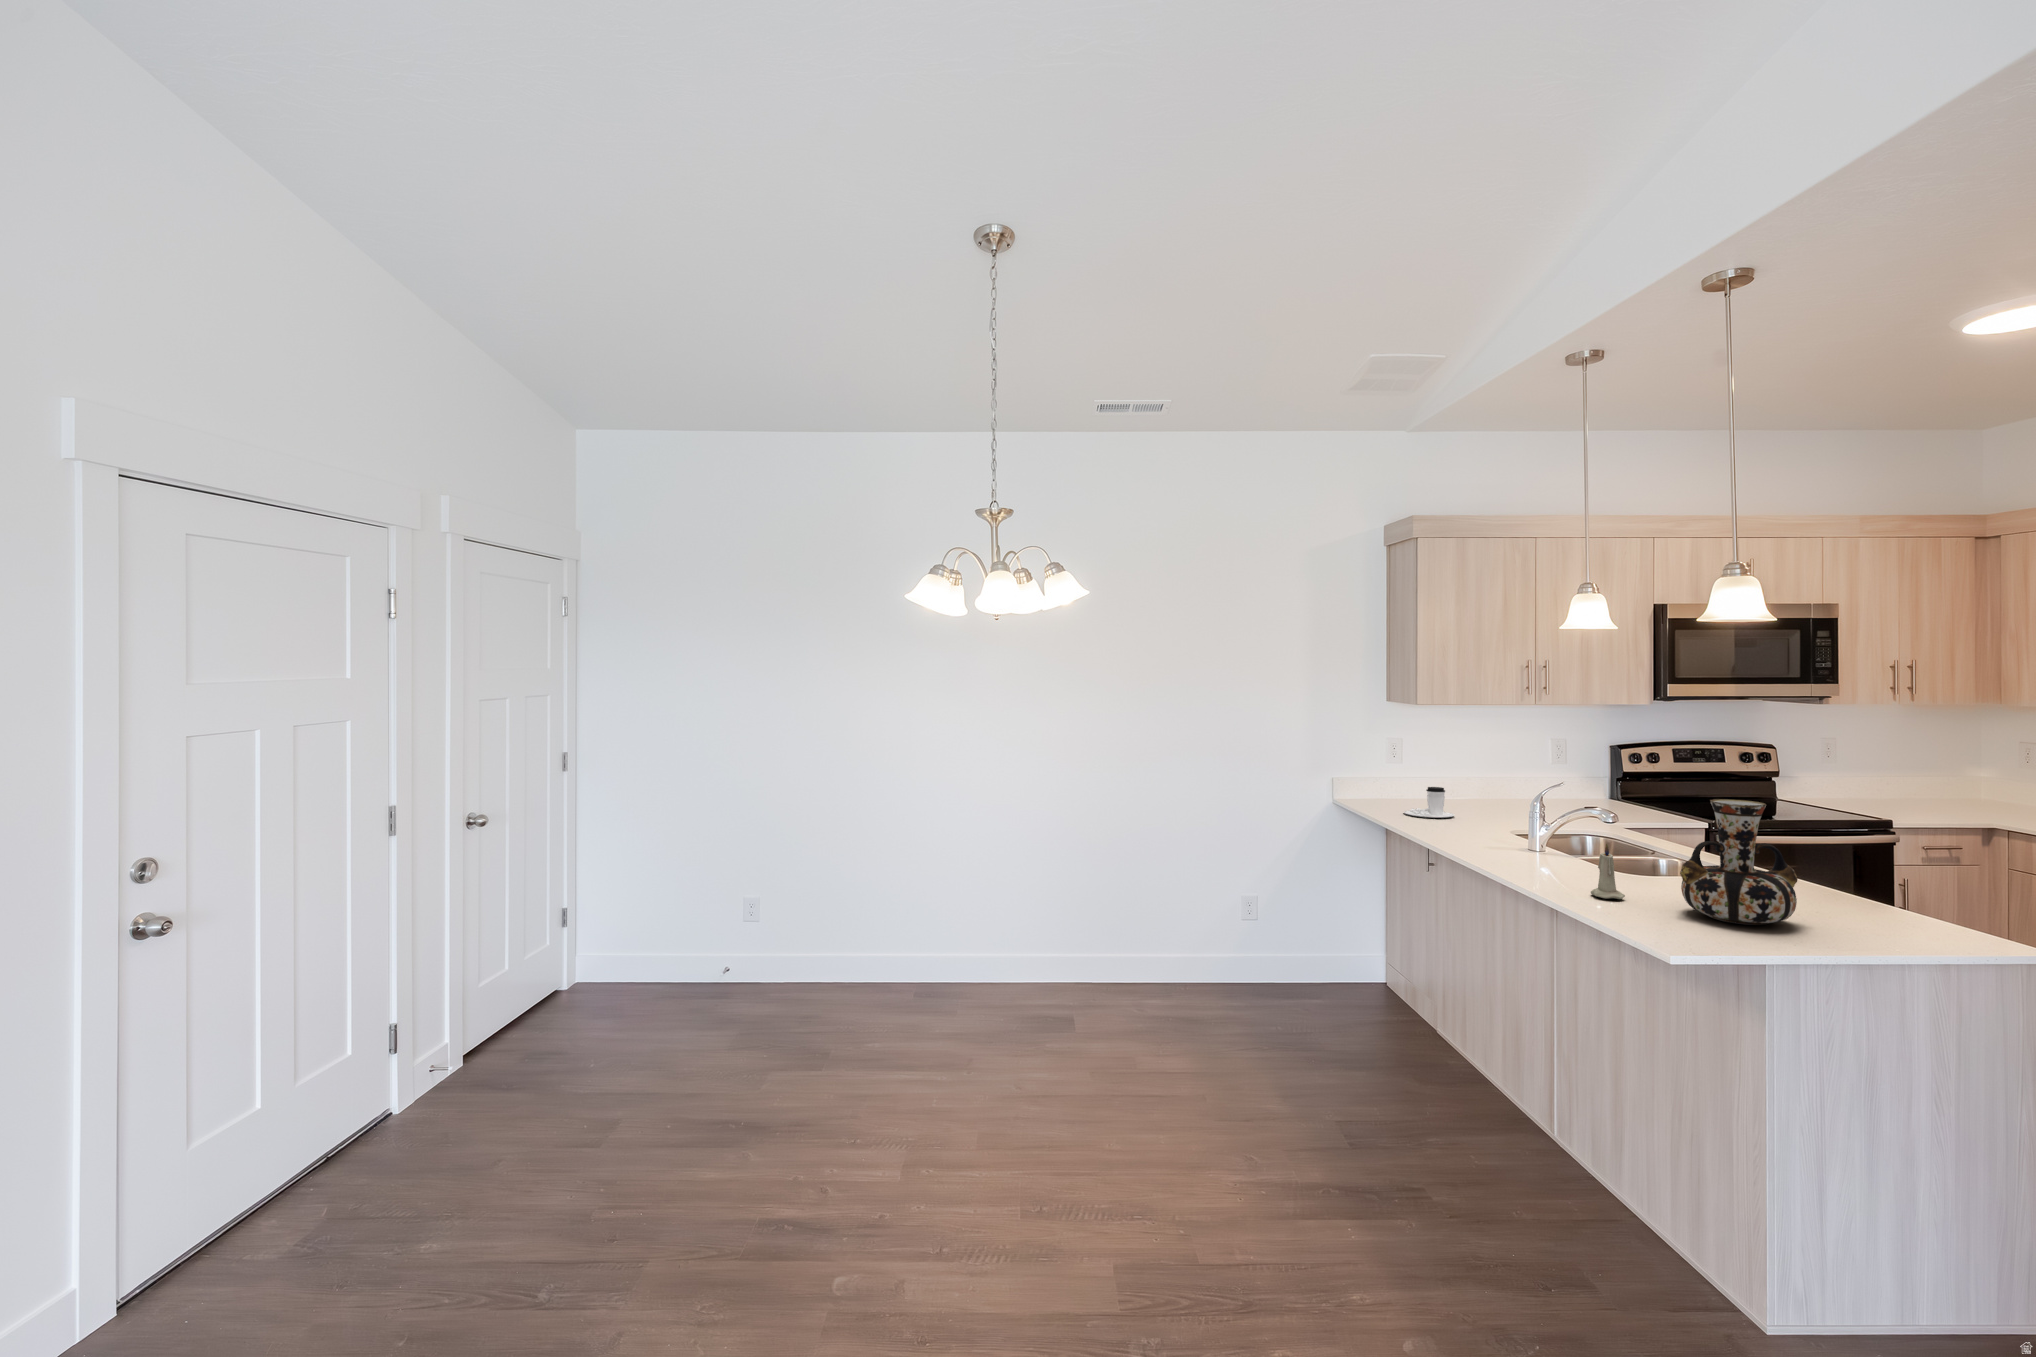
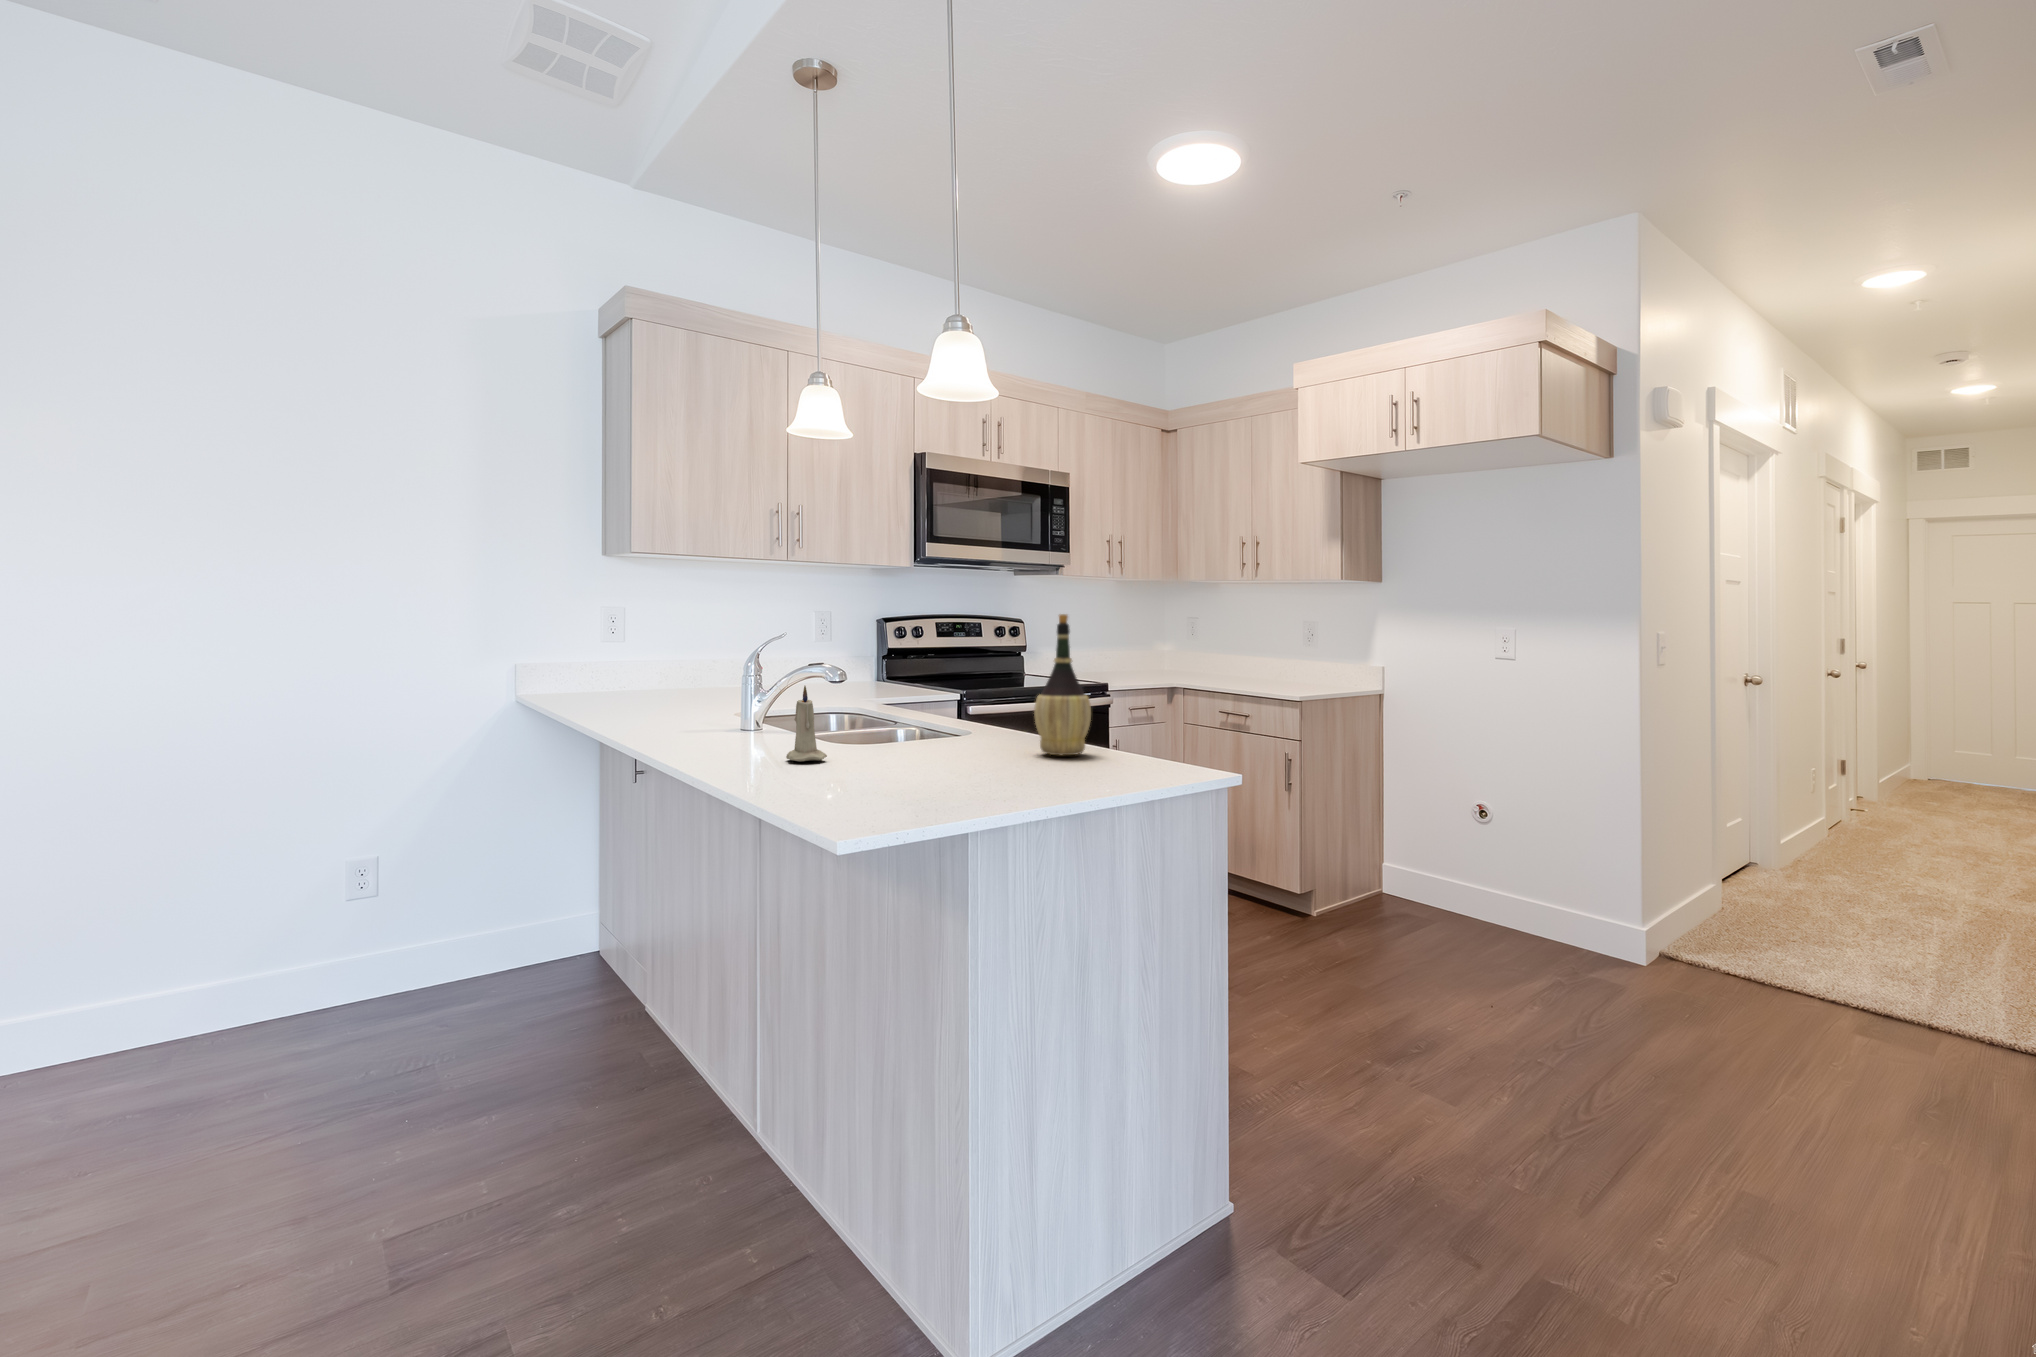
coffee cup: present [1404,787,1454,818] -> none [619,665,686,704]
vase: present [1680,799,1798,925] -> none [883,612,1009,771]
wine bottle: none [1821,802,1886,922] -> present [1034,614,1091,755]

